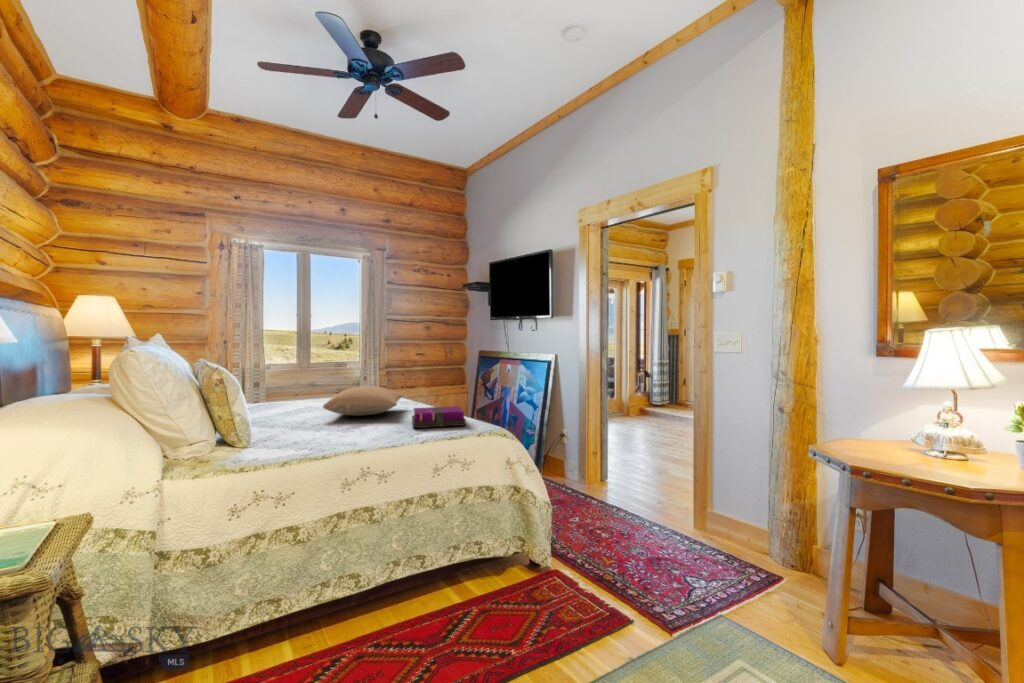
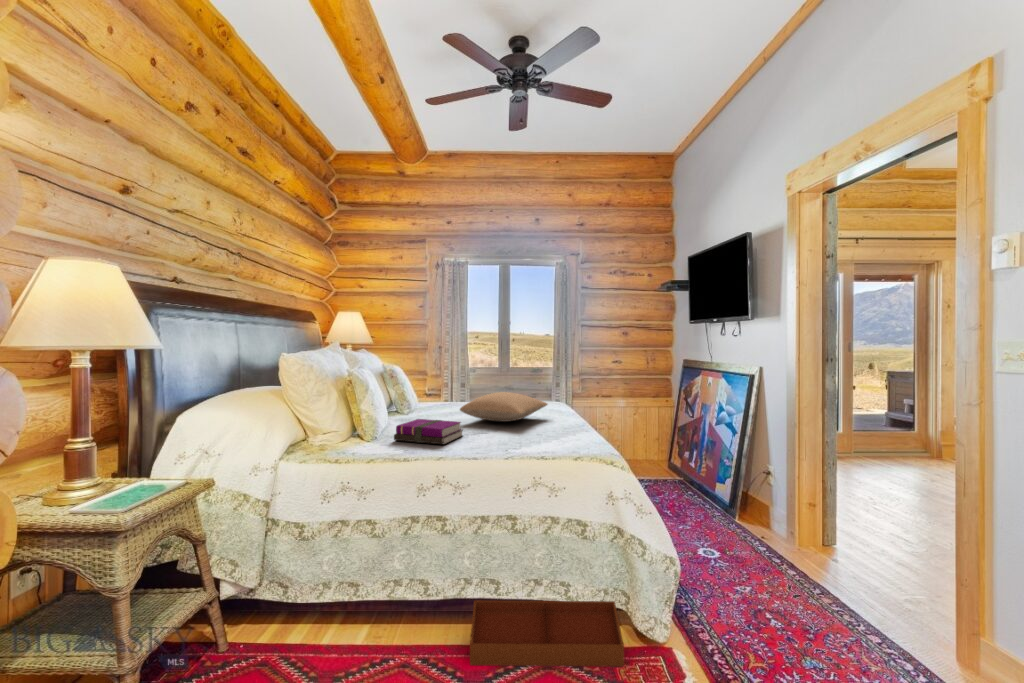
notebook: present [412,406,466,428] -> present [394,419,463,445]
storage bin: none [407,544,536,632] -> present [470,600,624,667]

